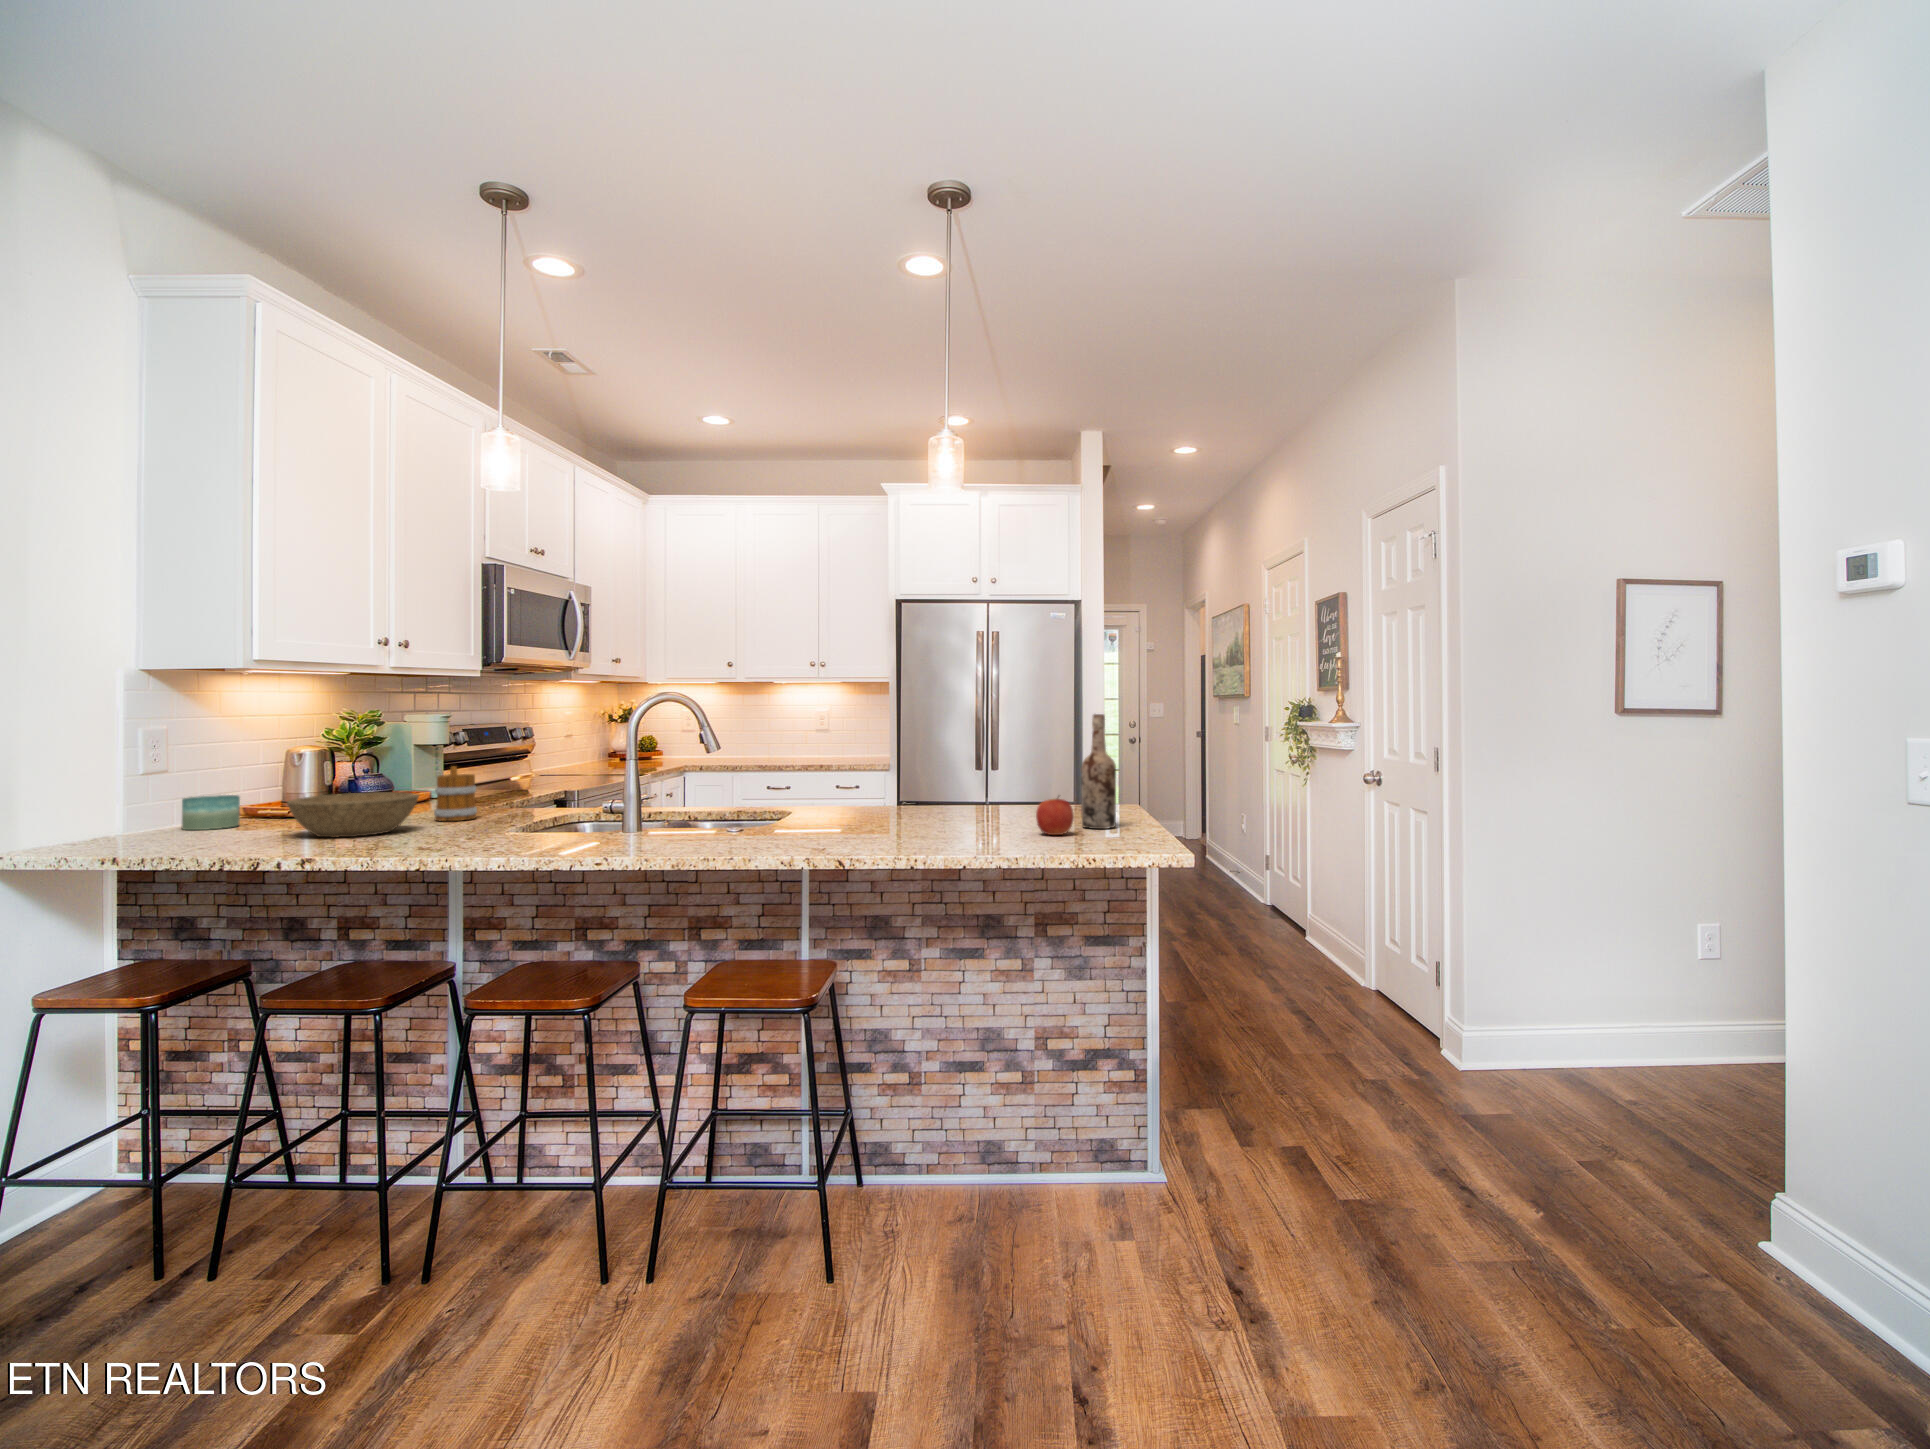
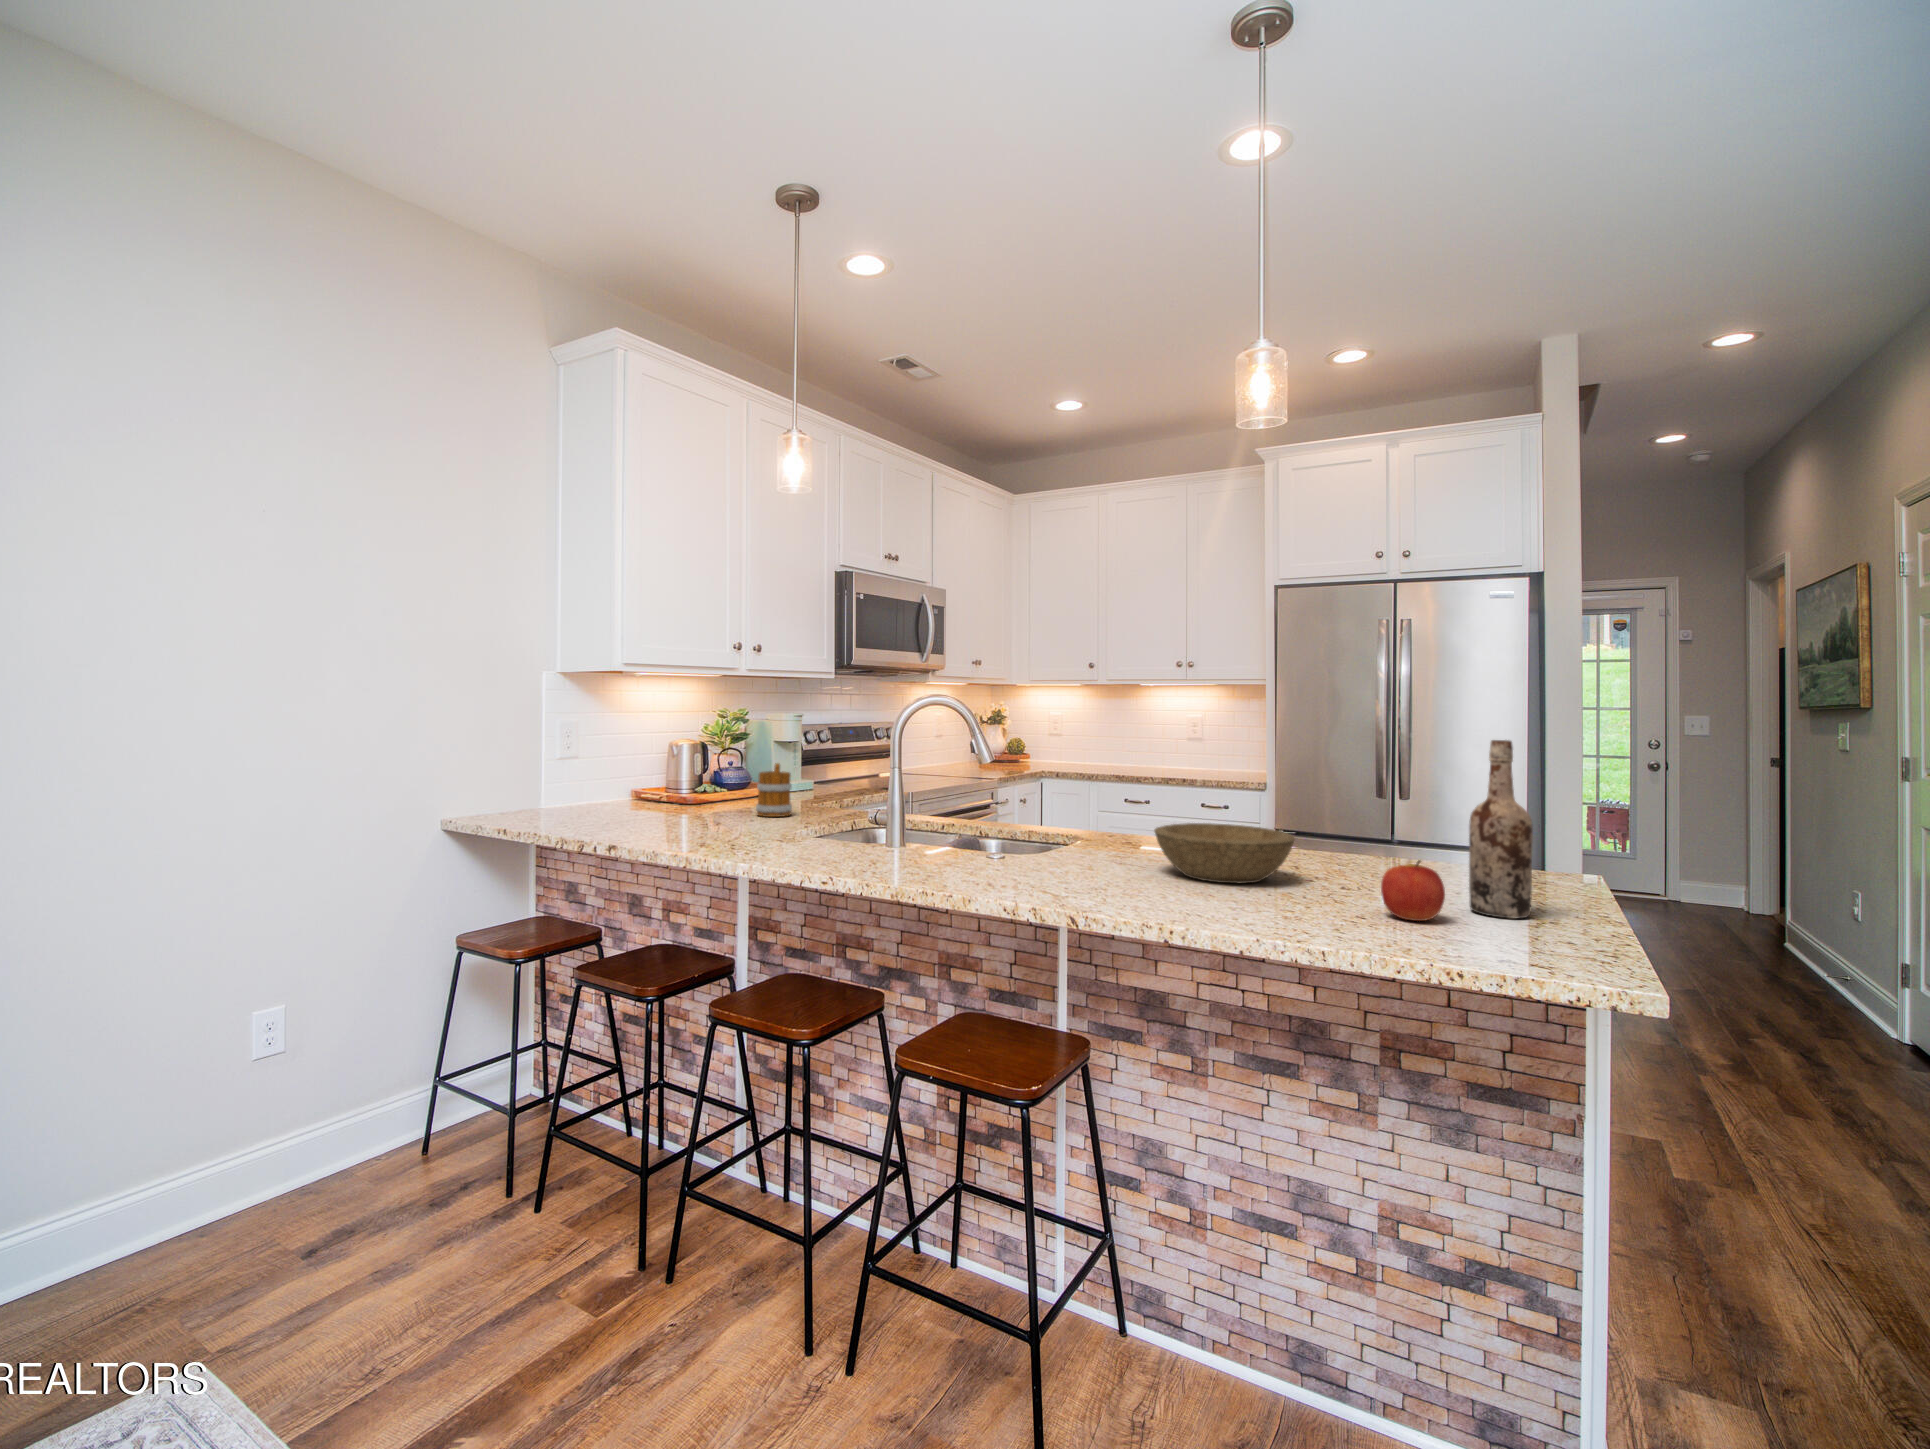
bowl: present [287,792,419,837] -> present [1154,823,1295,883]
candle: present [182,795,240,830] -> none [582,778,622,807]

